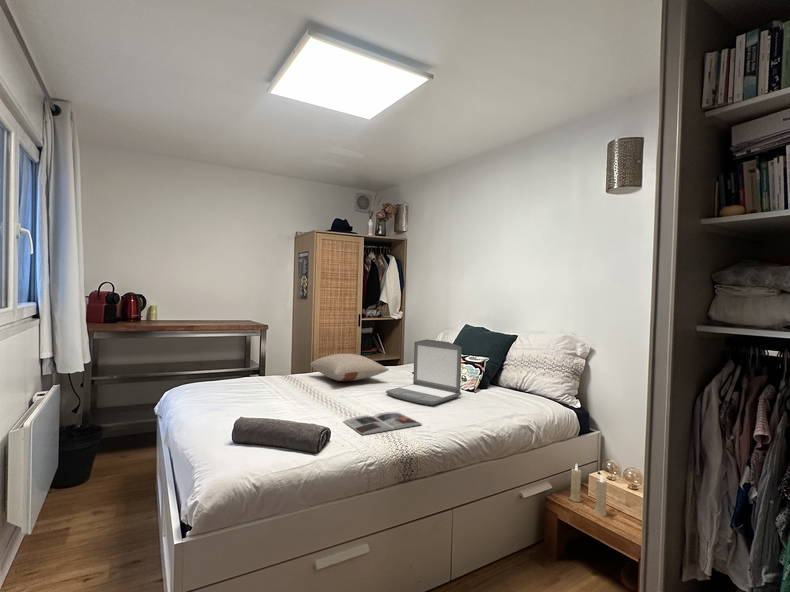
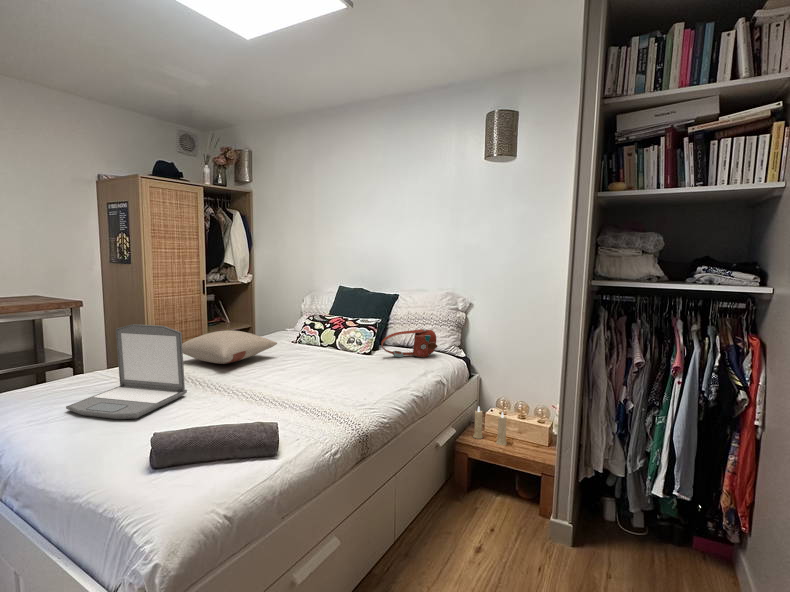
laptop: present [386,339,462,405] -> present [66,324,187,419]
handbag: none [482,372,542,402] -> present [381,329,438,357]
magazine: present [343,412,421,435] -> none [271,389,355,421]

